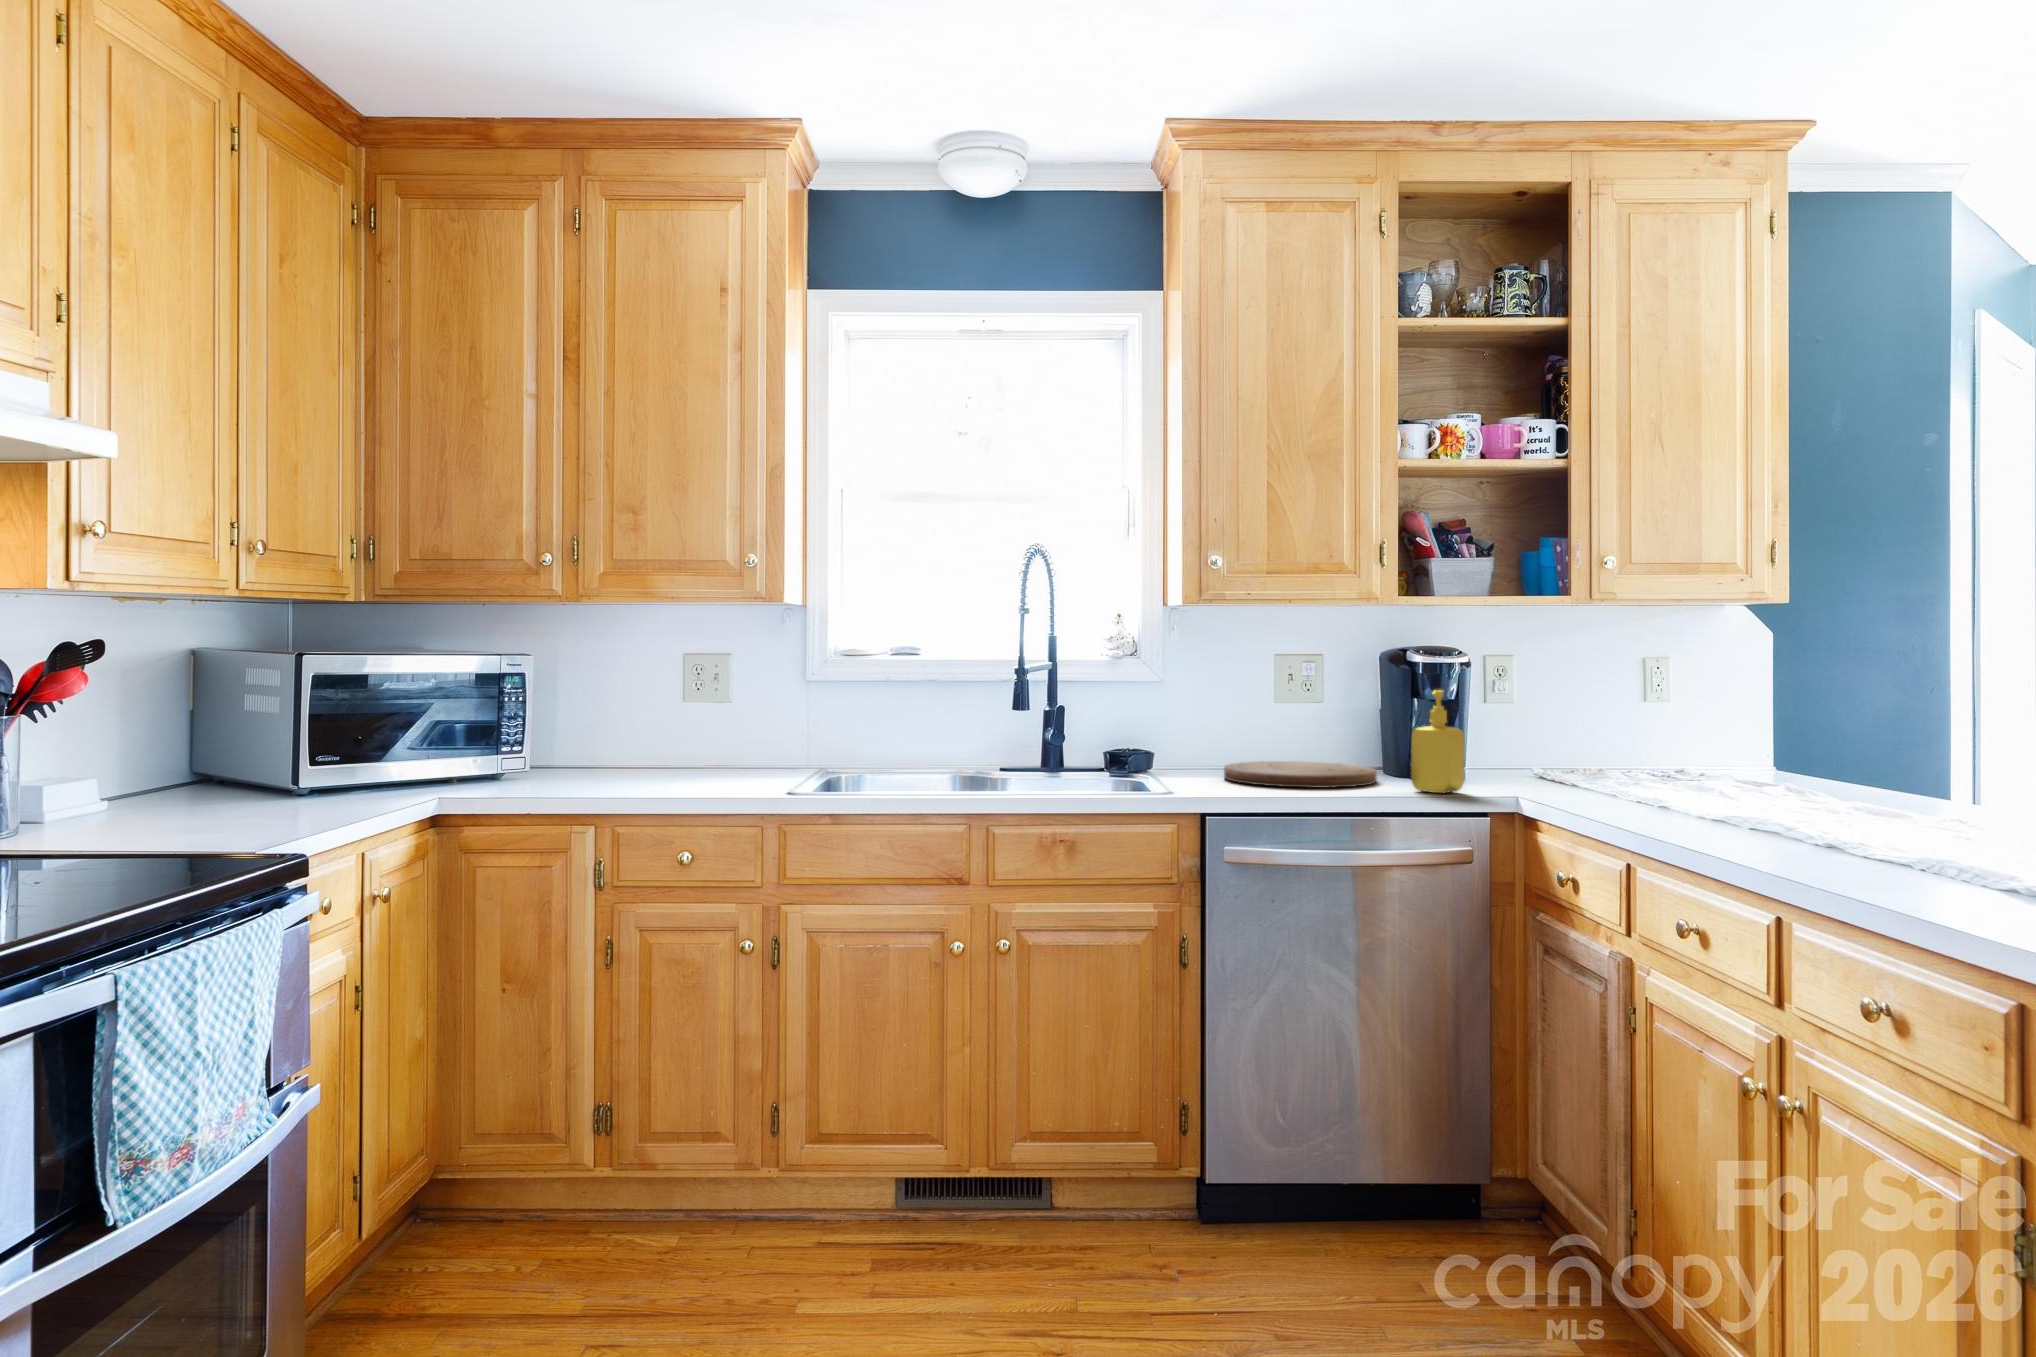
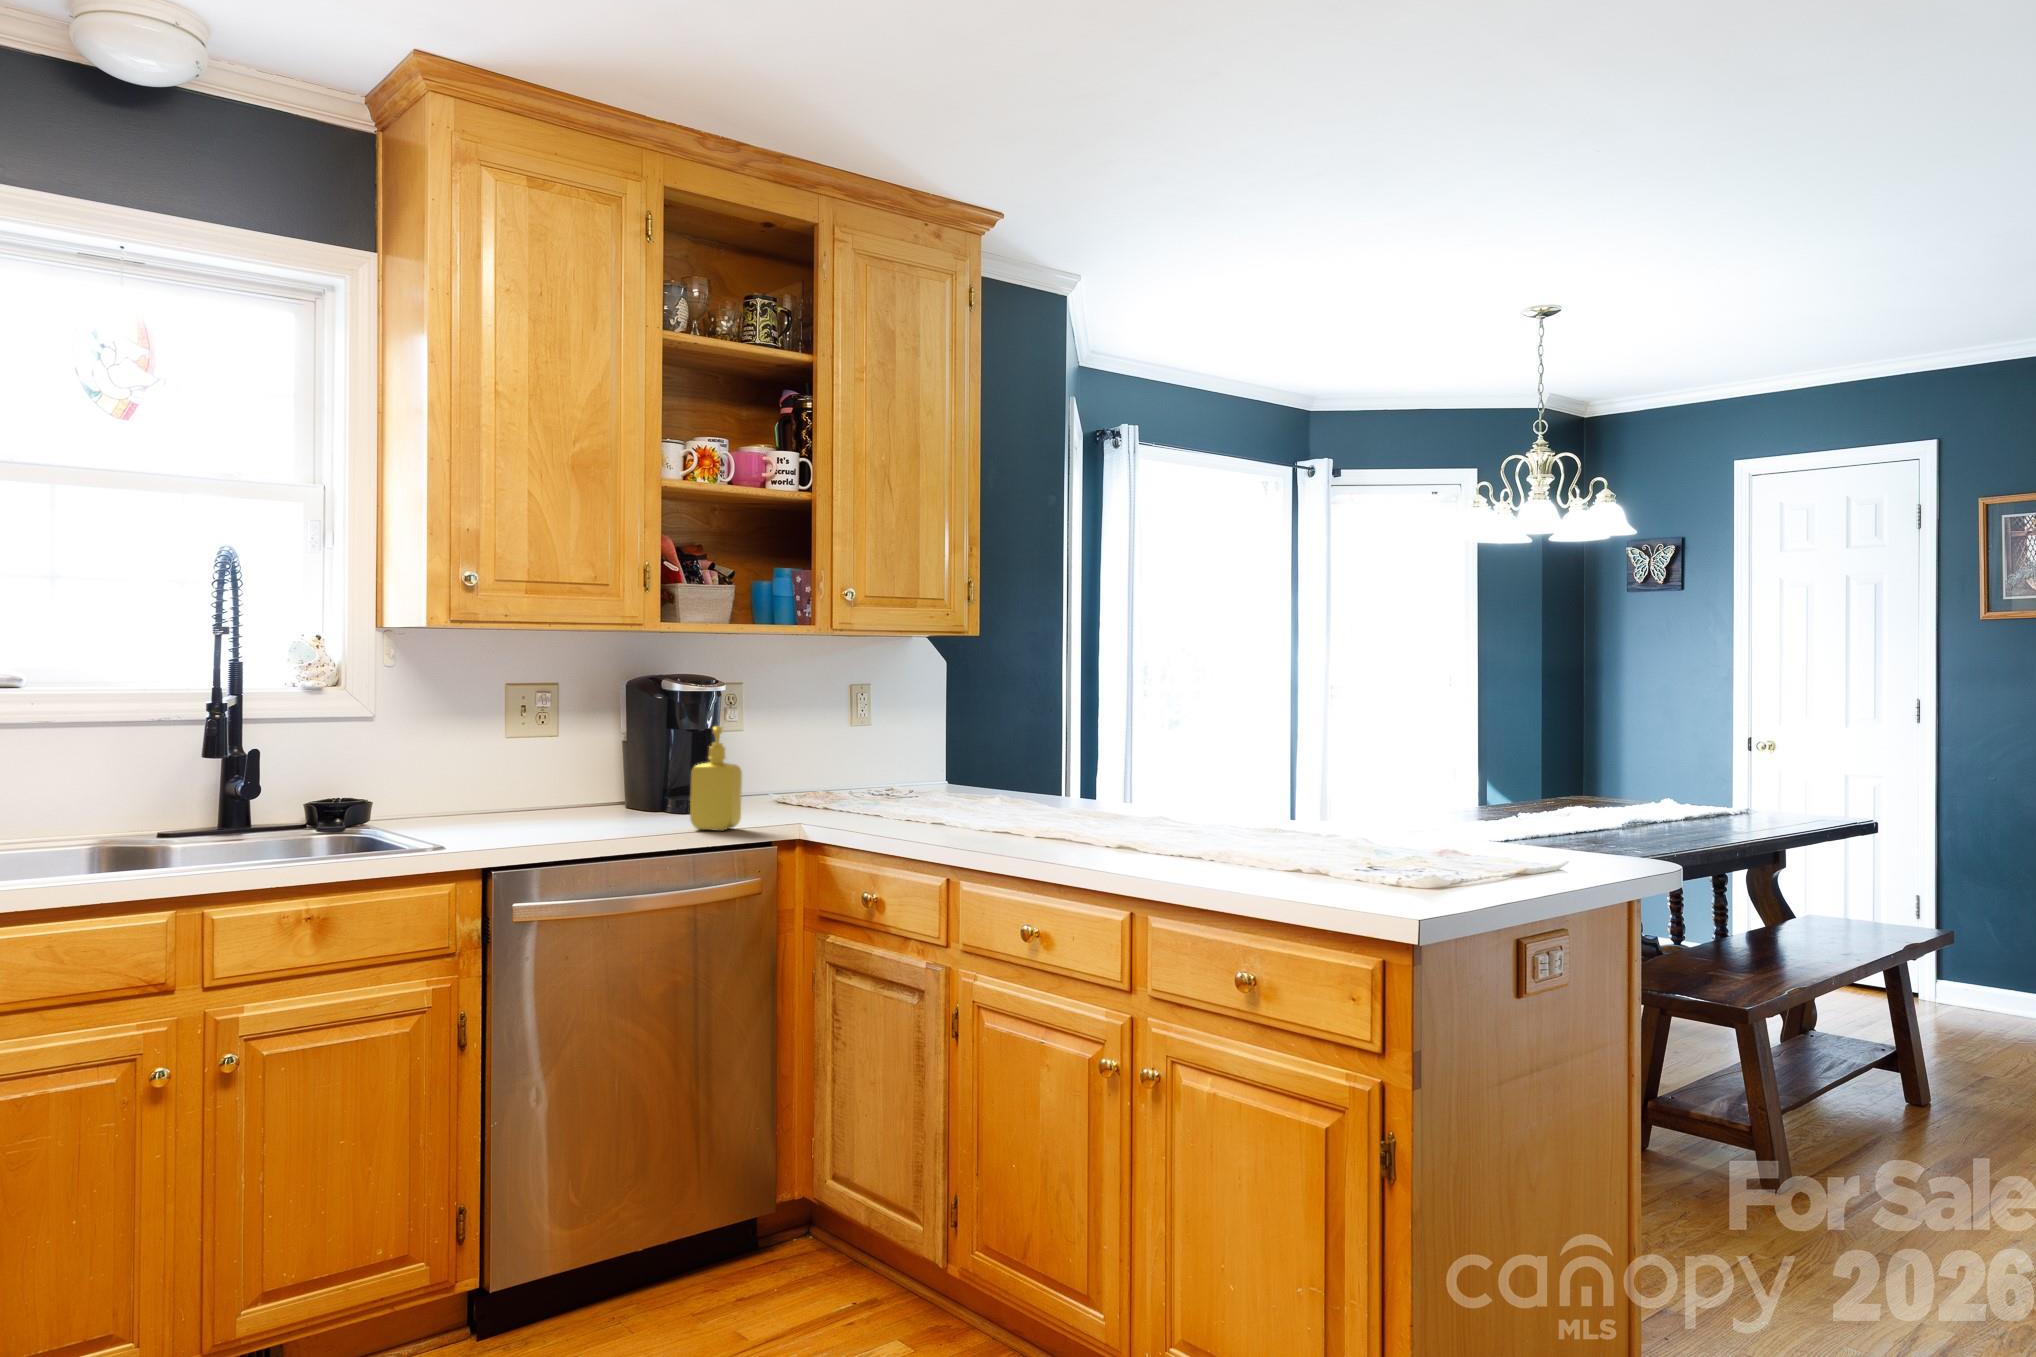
cutting board: present [1224,761,1377,788] -> none [473,803,644,835]

